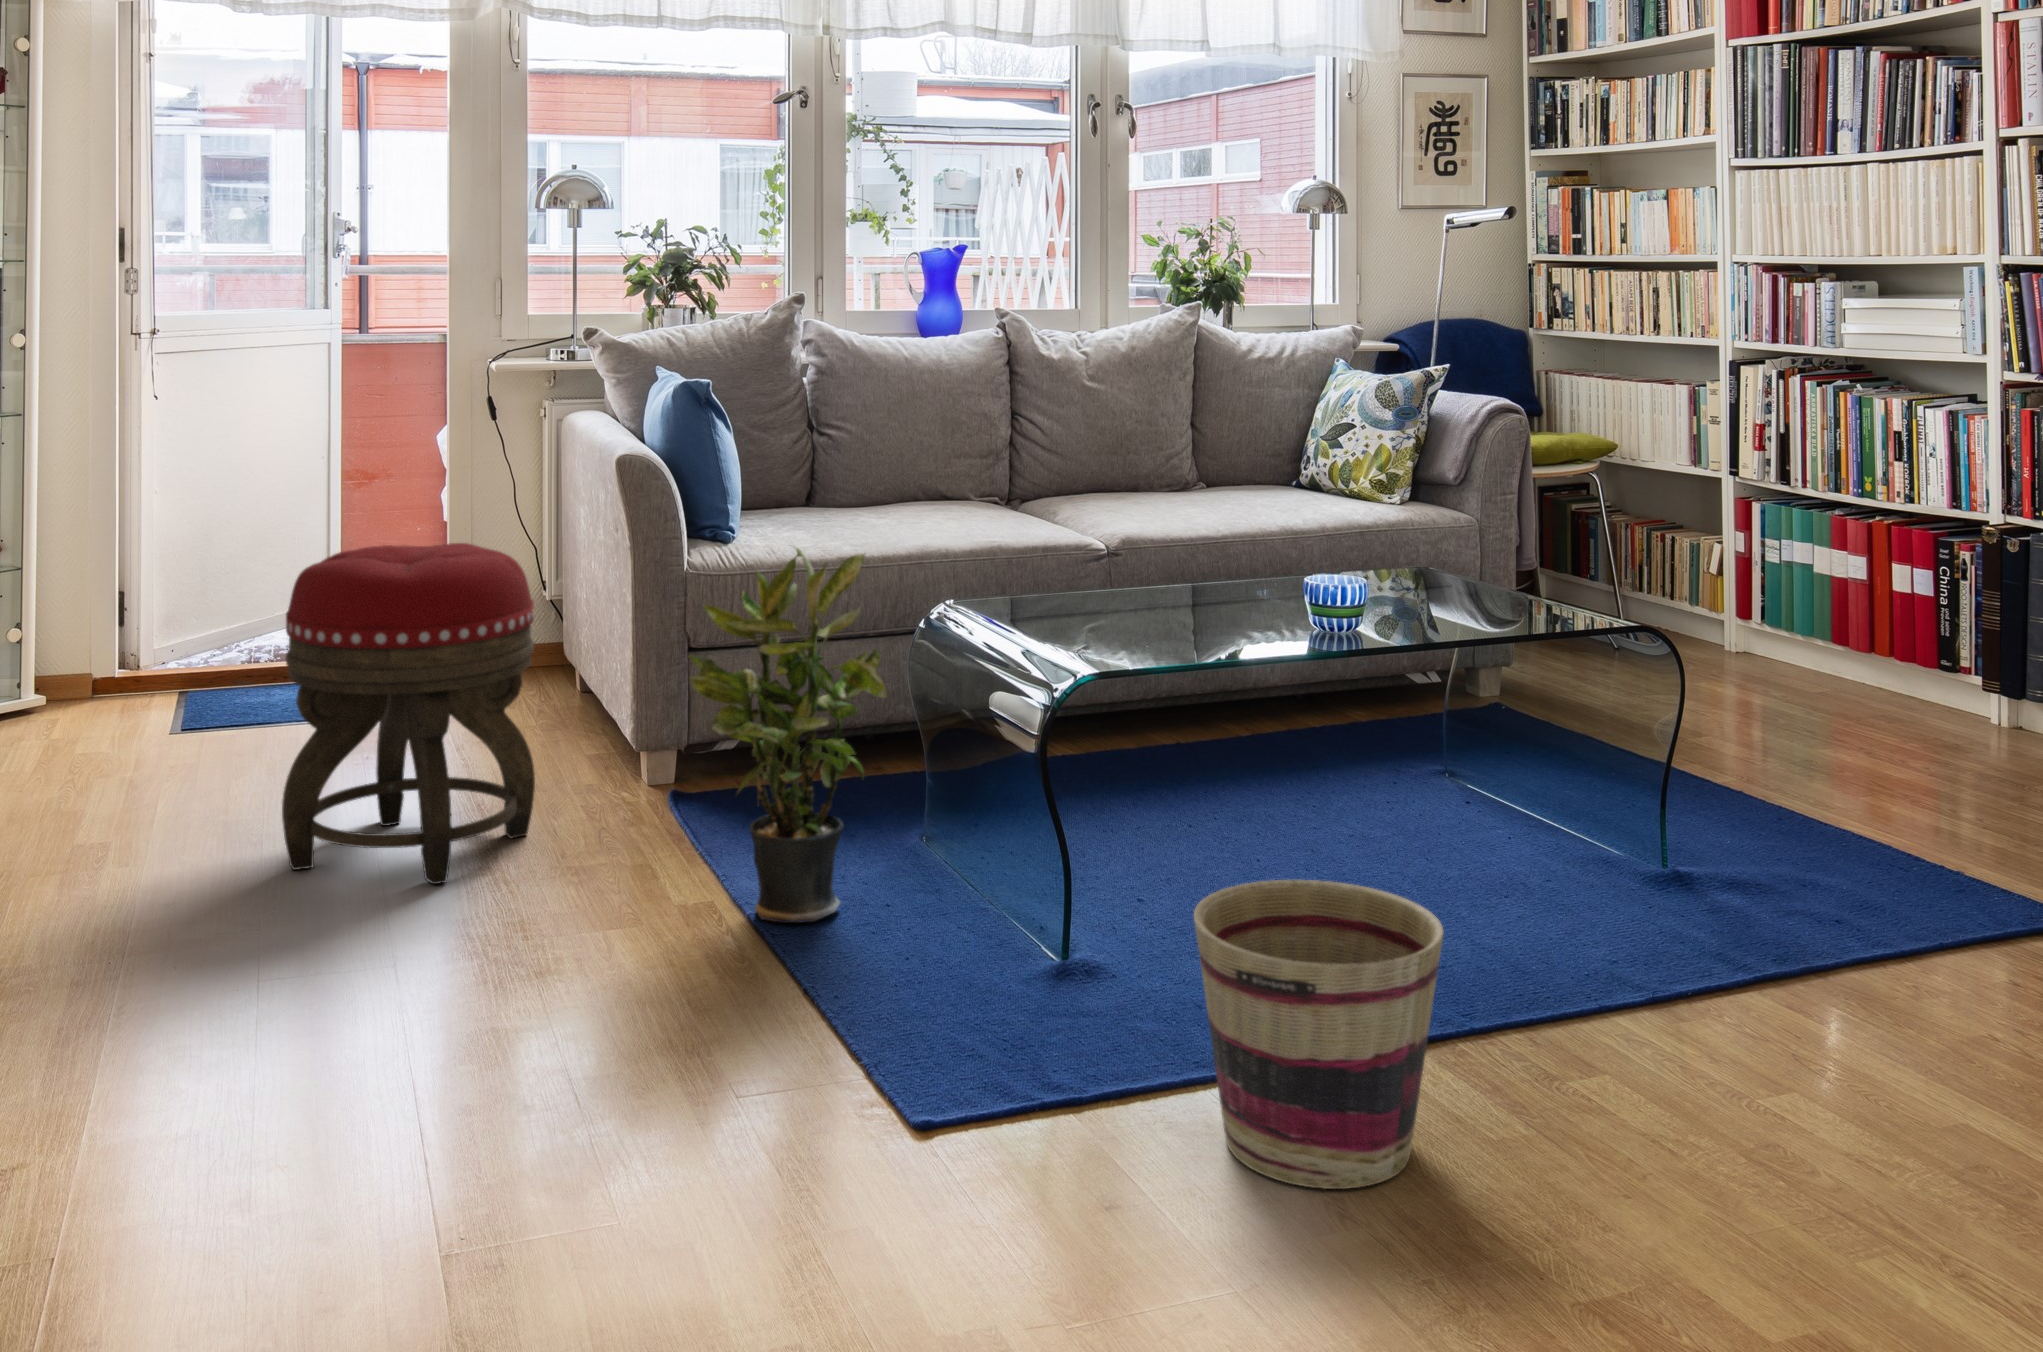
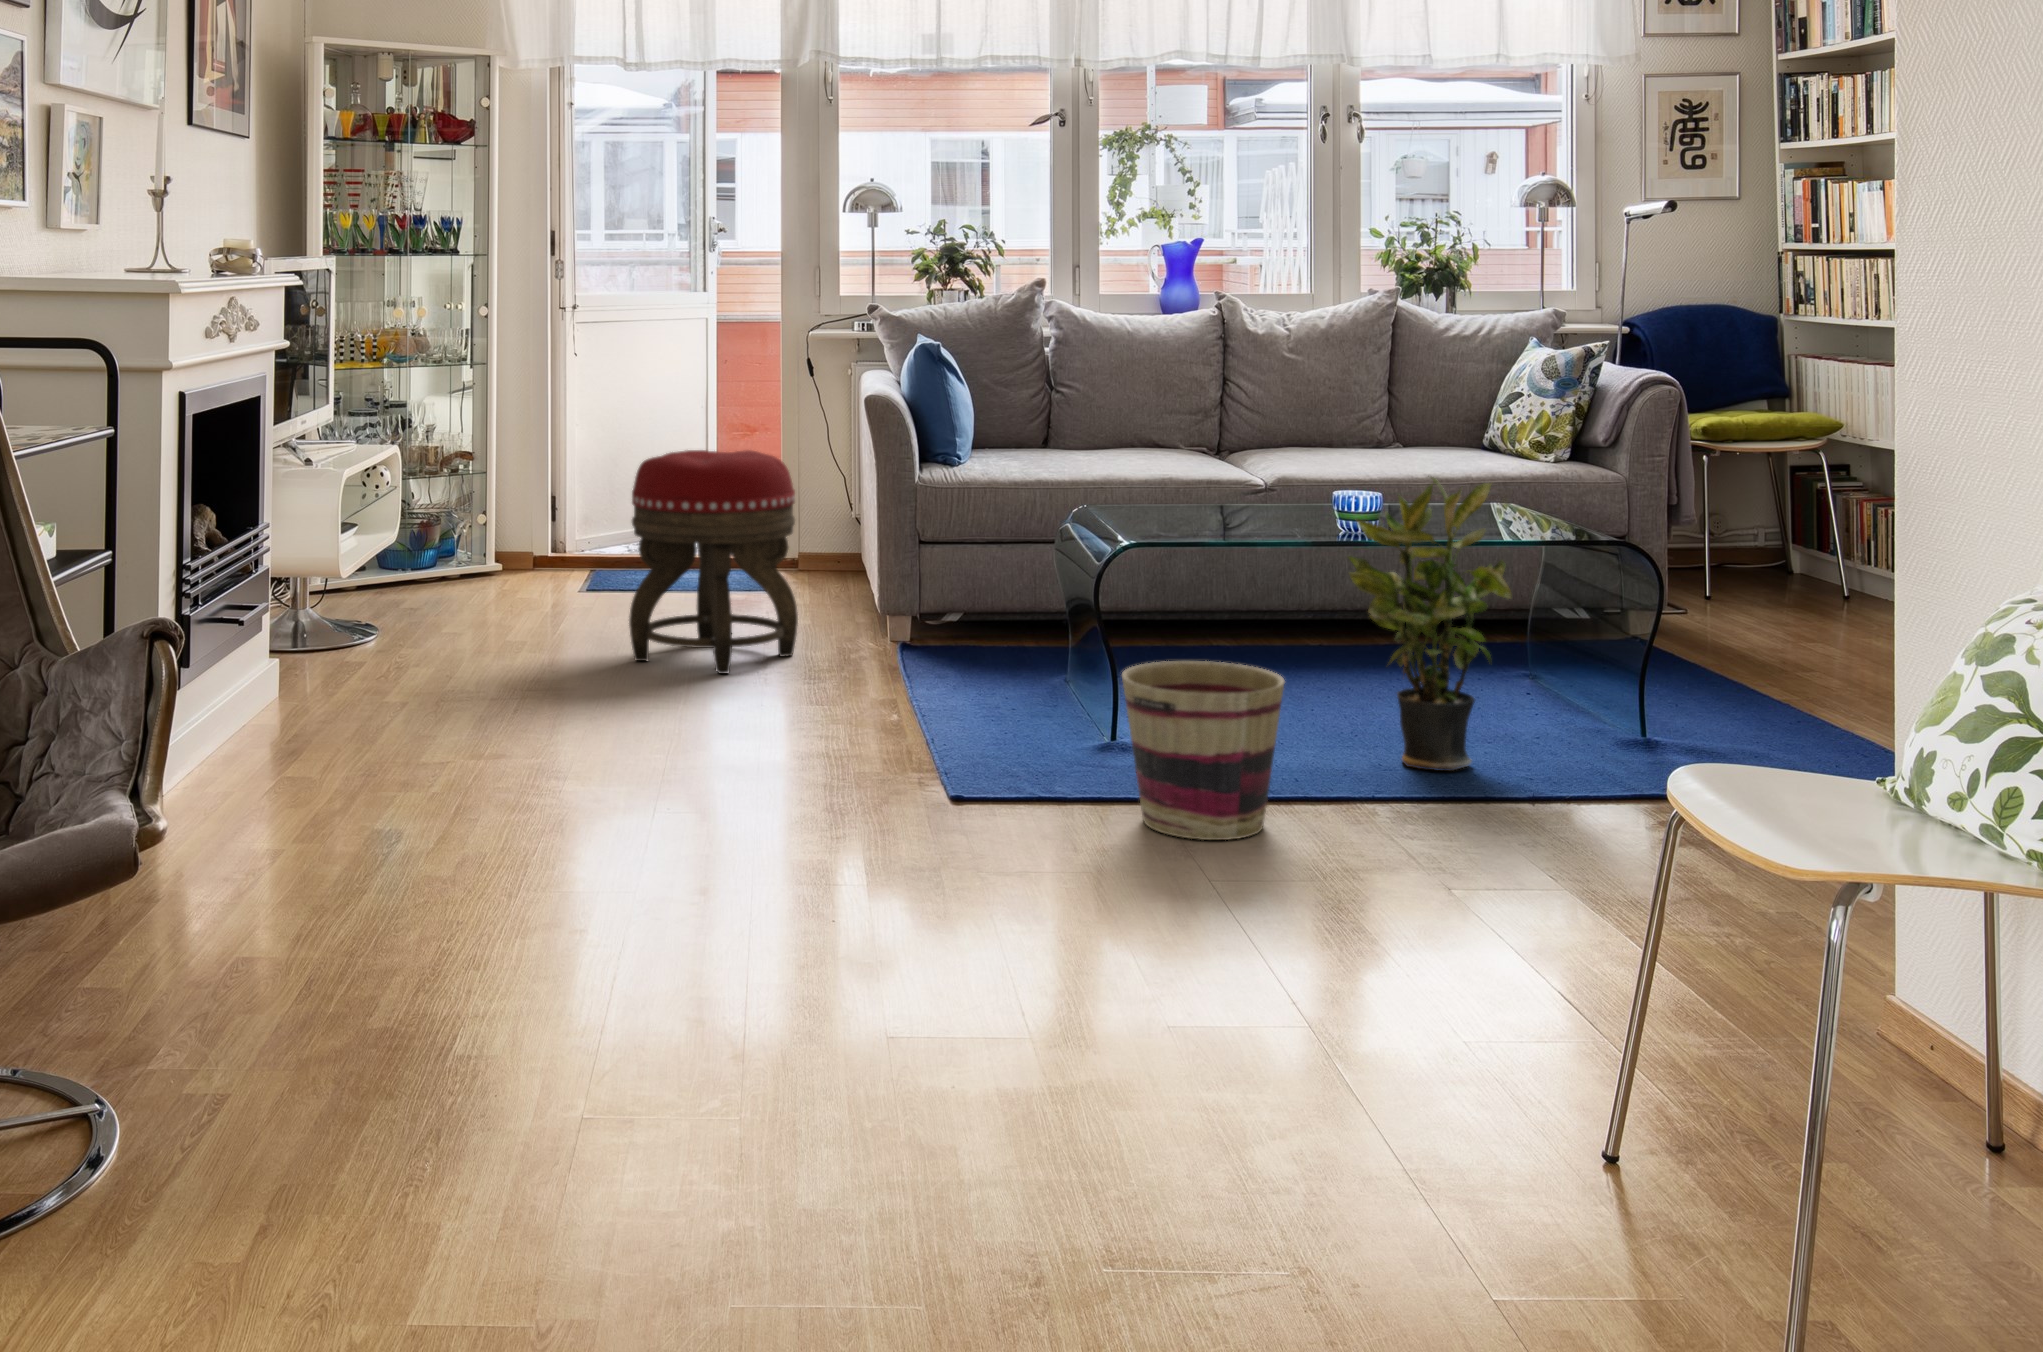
potted plant: present [688,548,887,923] -> present [1348,478,1511,771]

